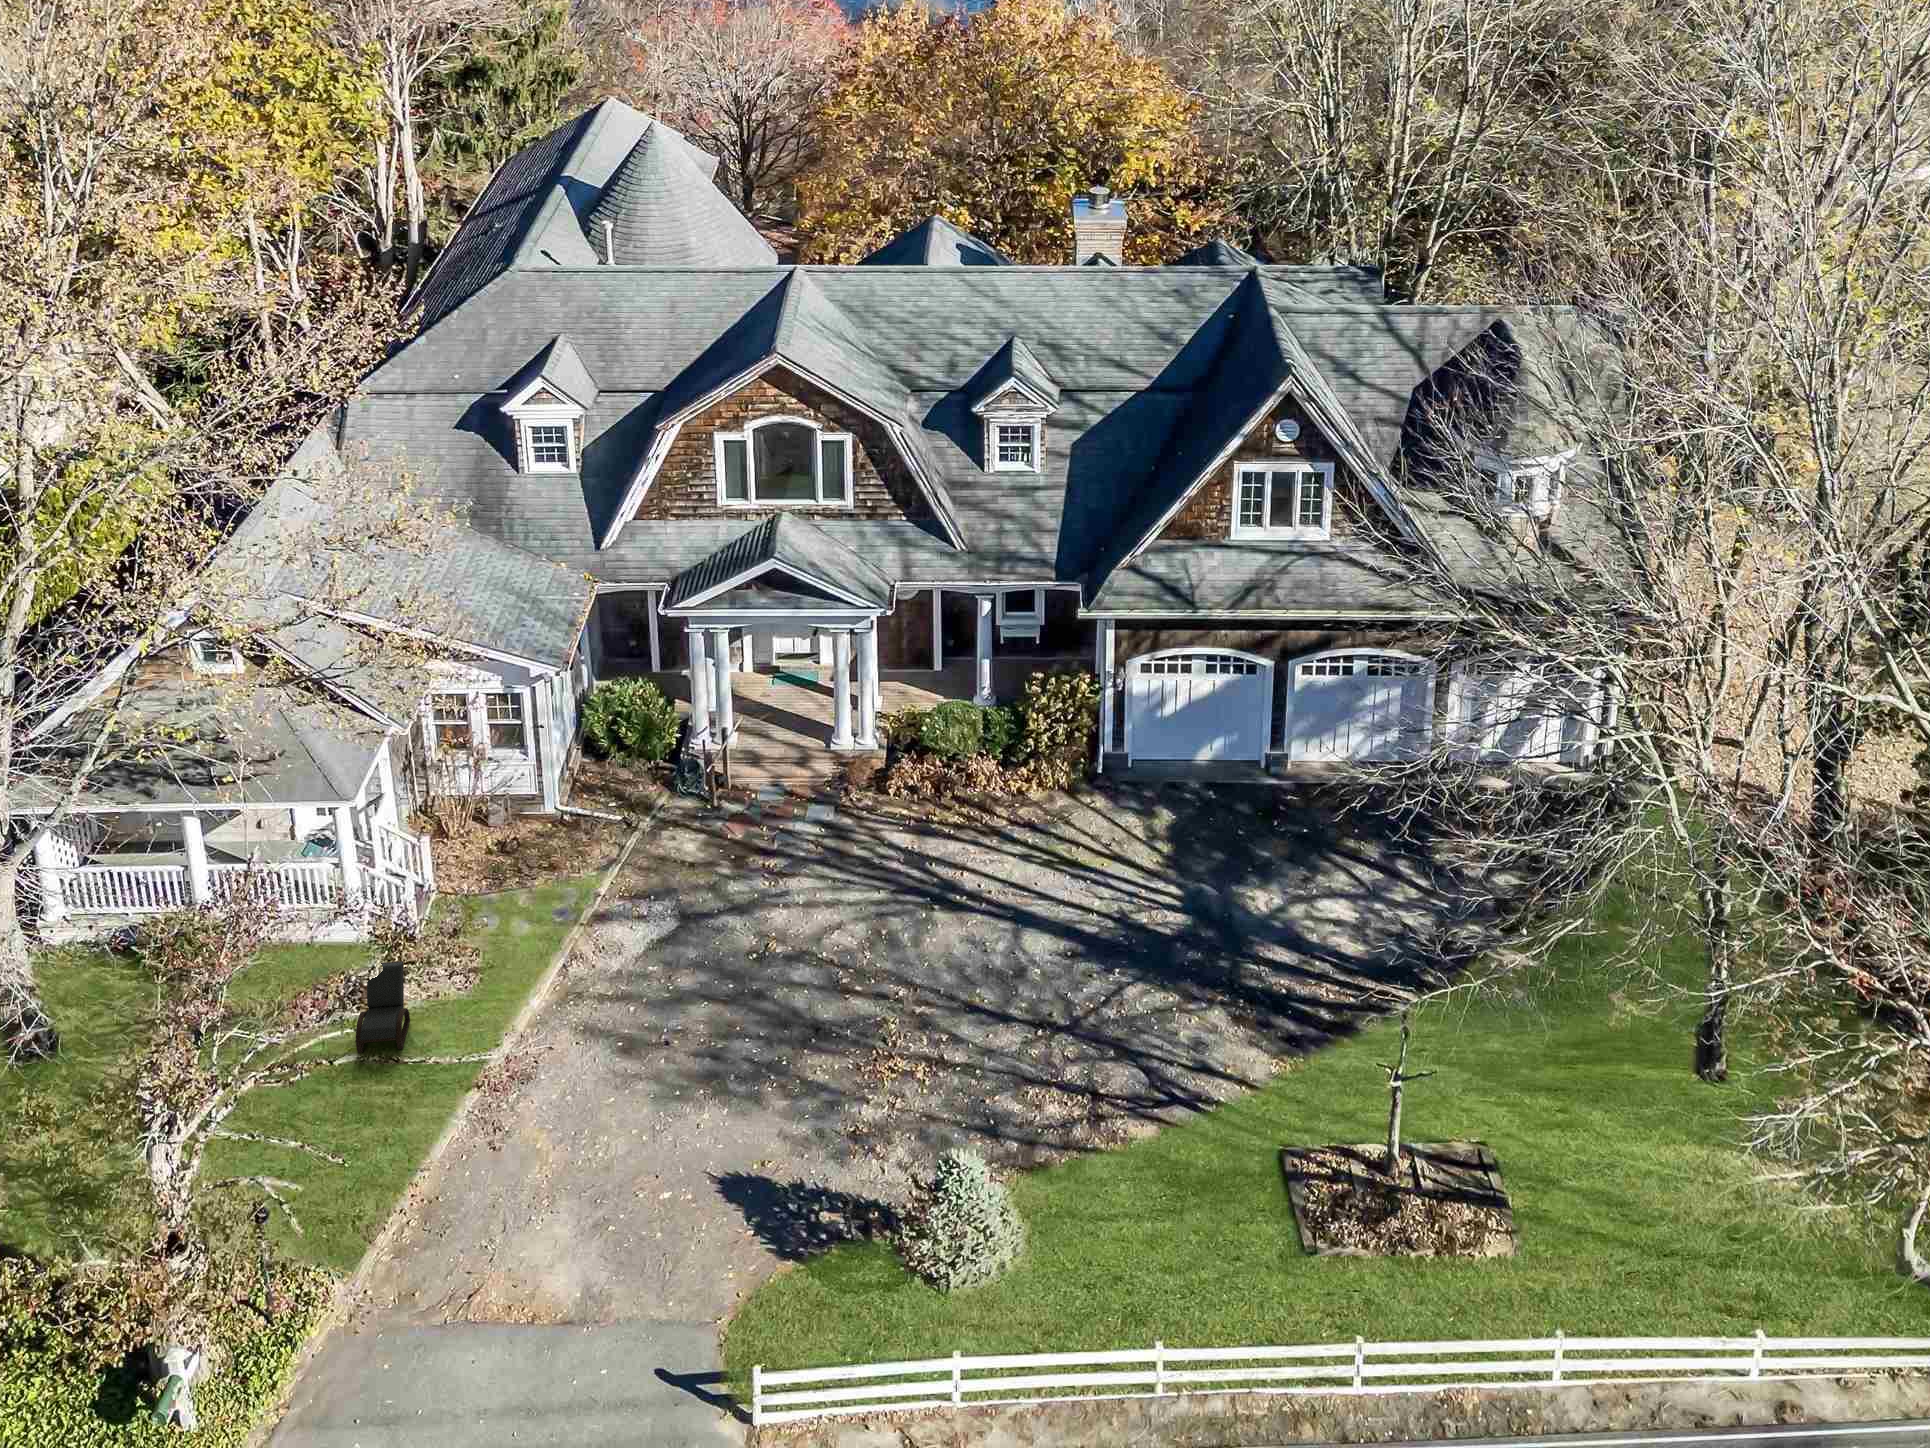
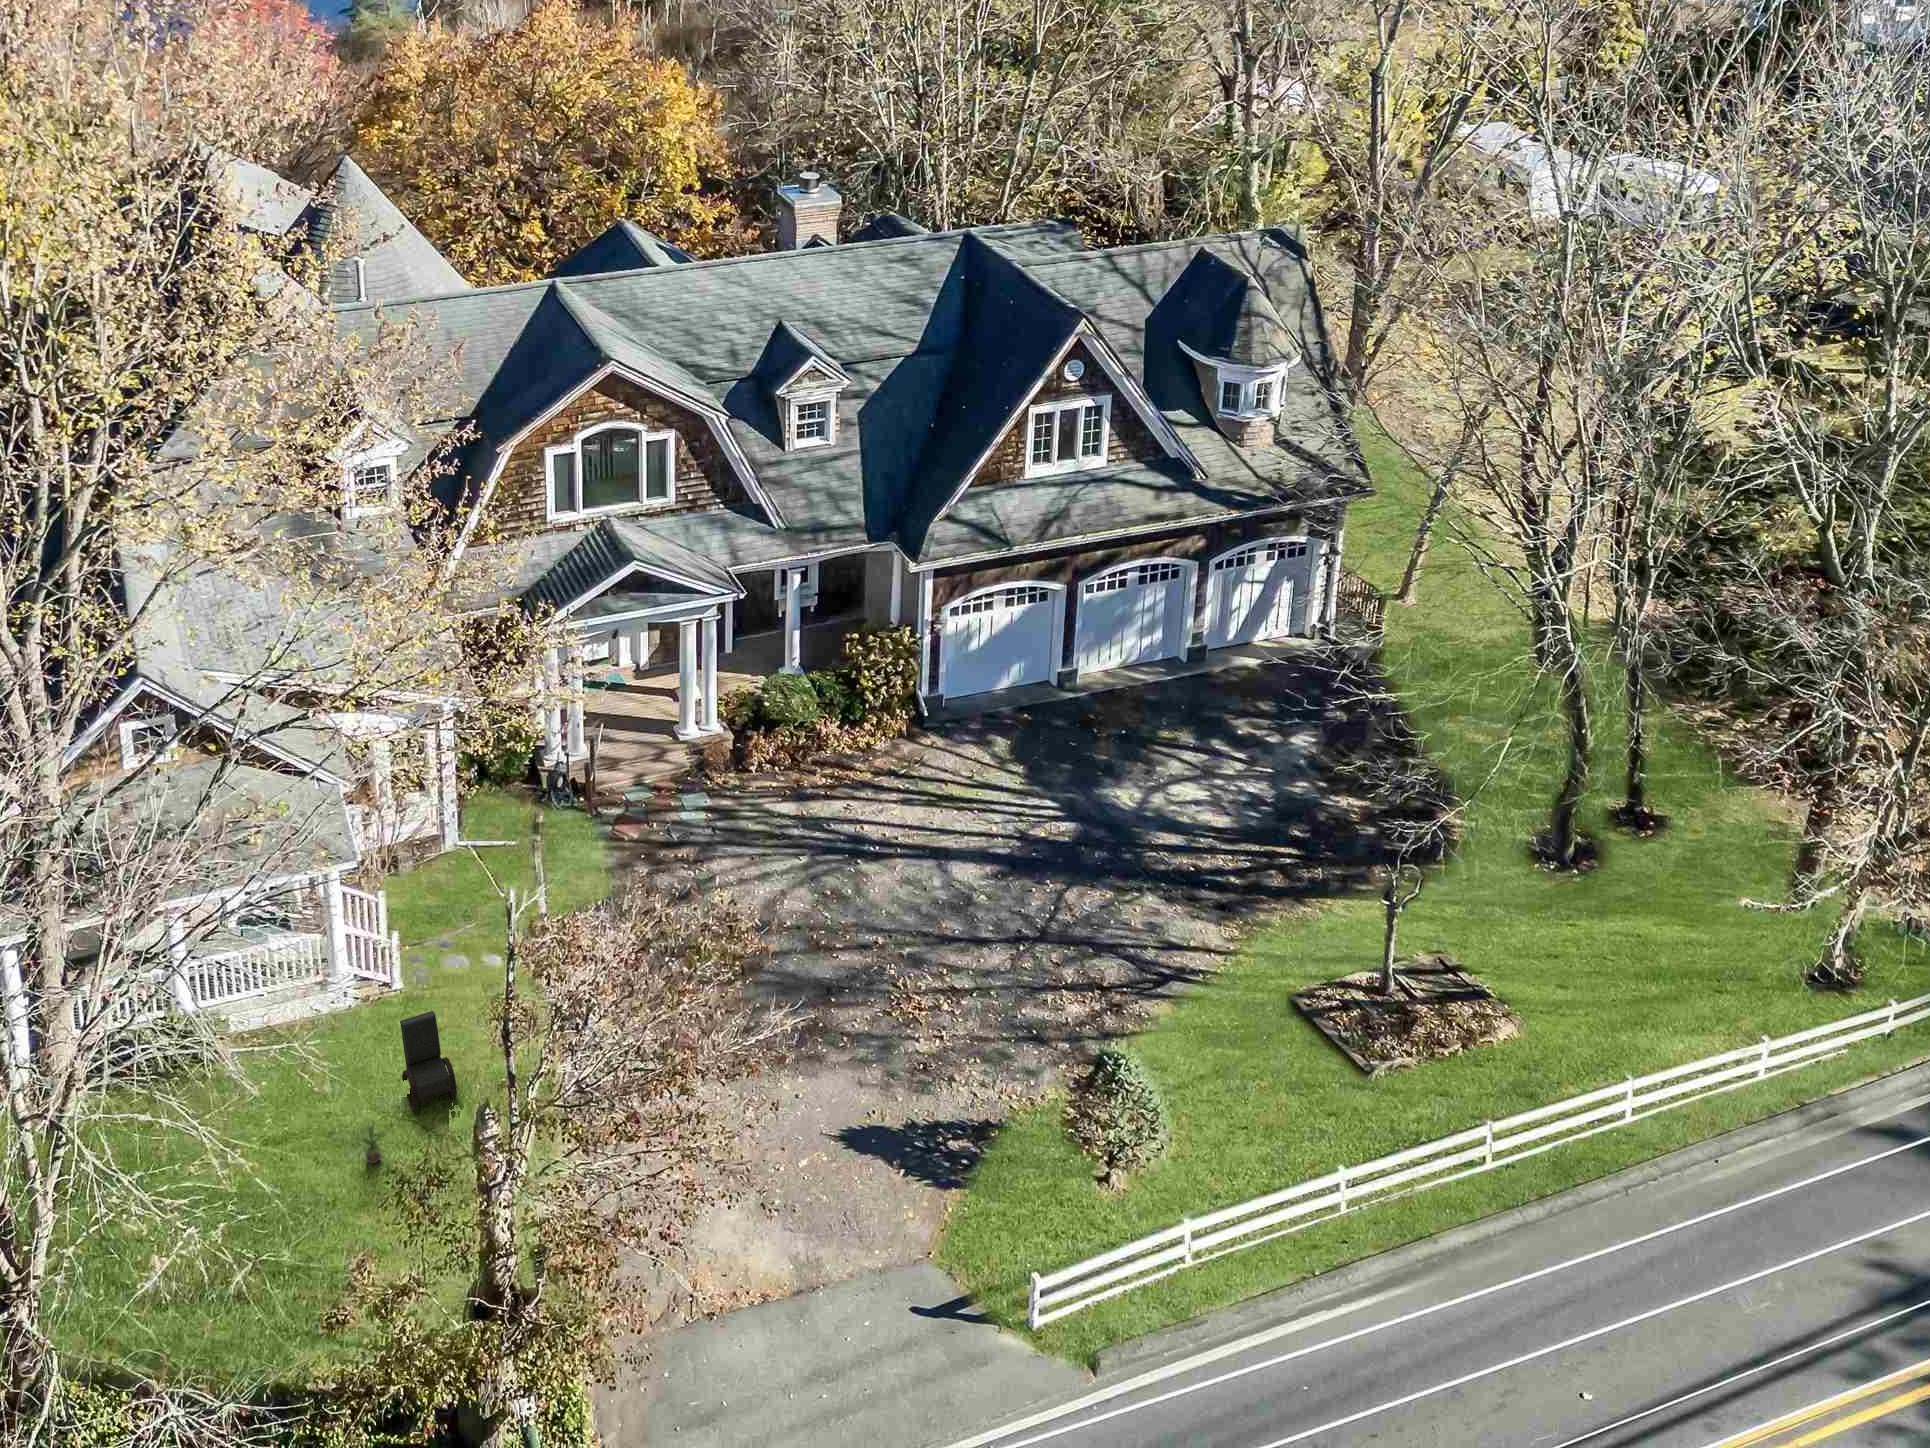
decorative plant: none [268,1048,317,1090] -> present [355,1123,386,1164]

